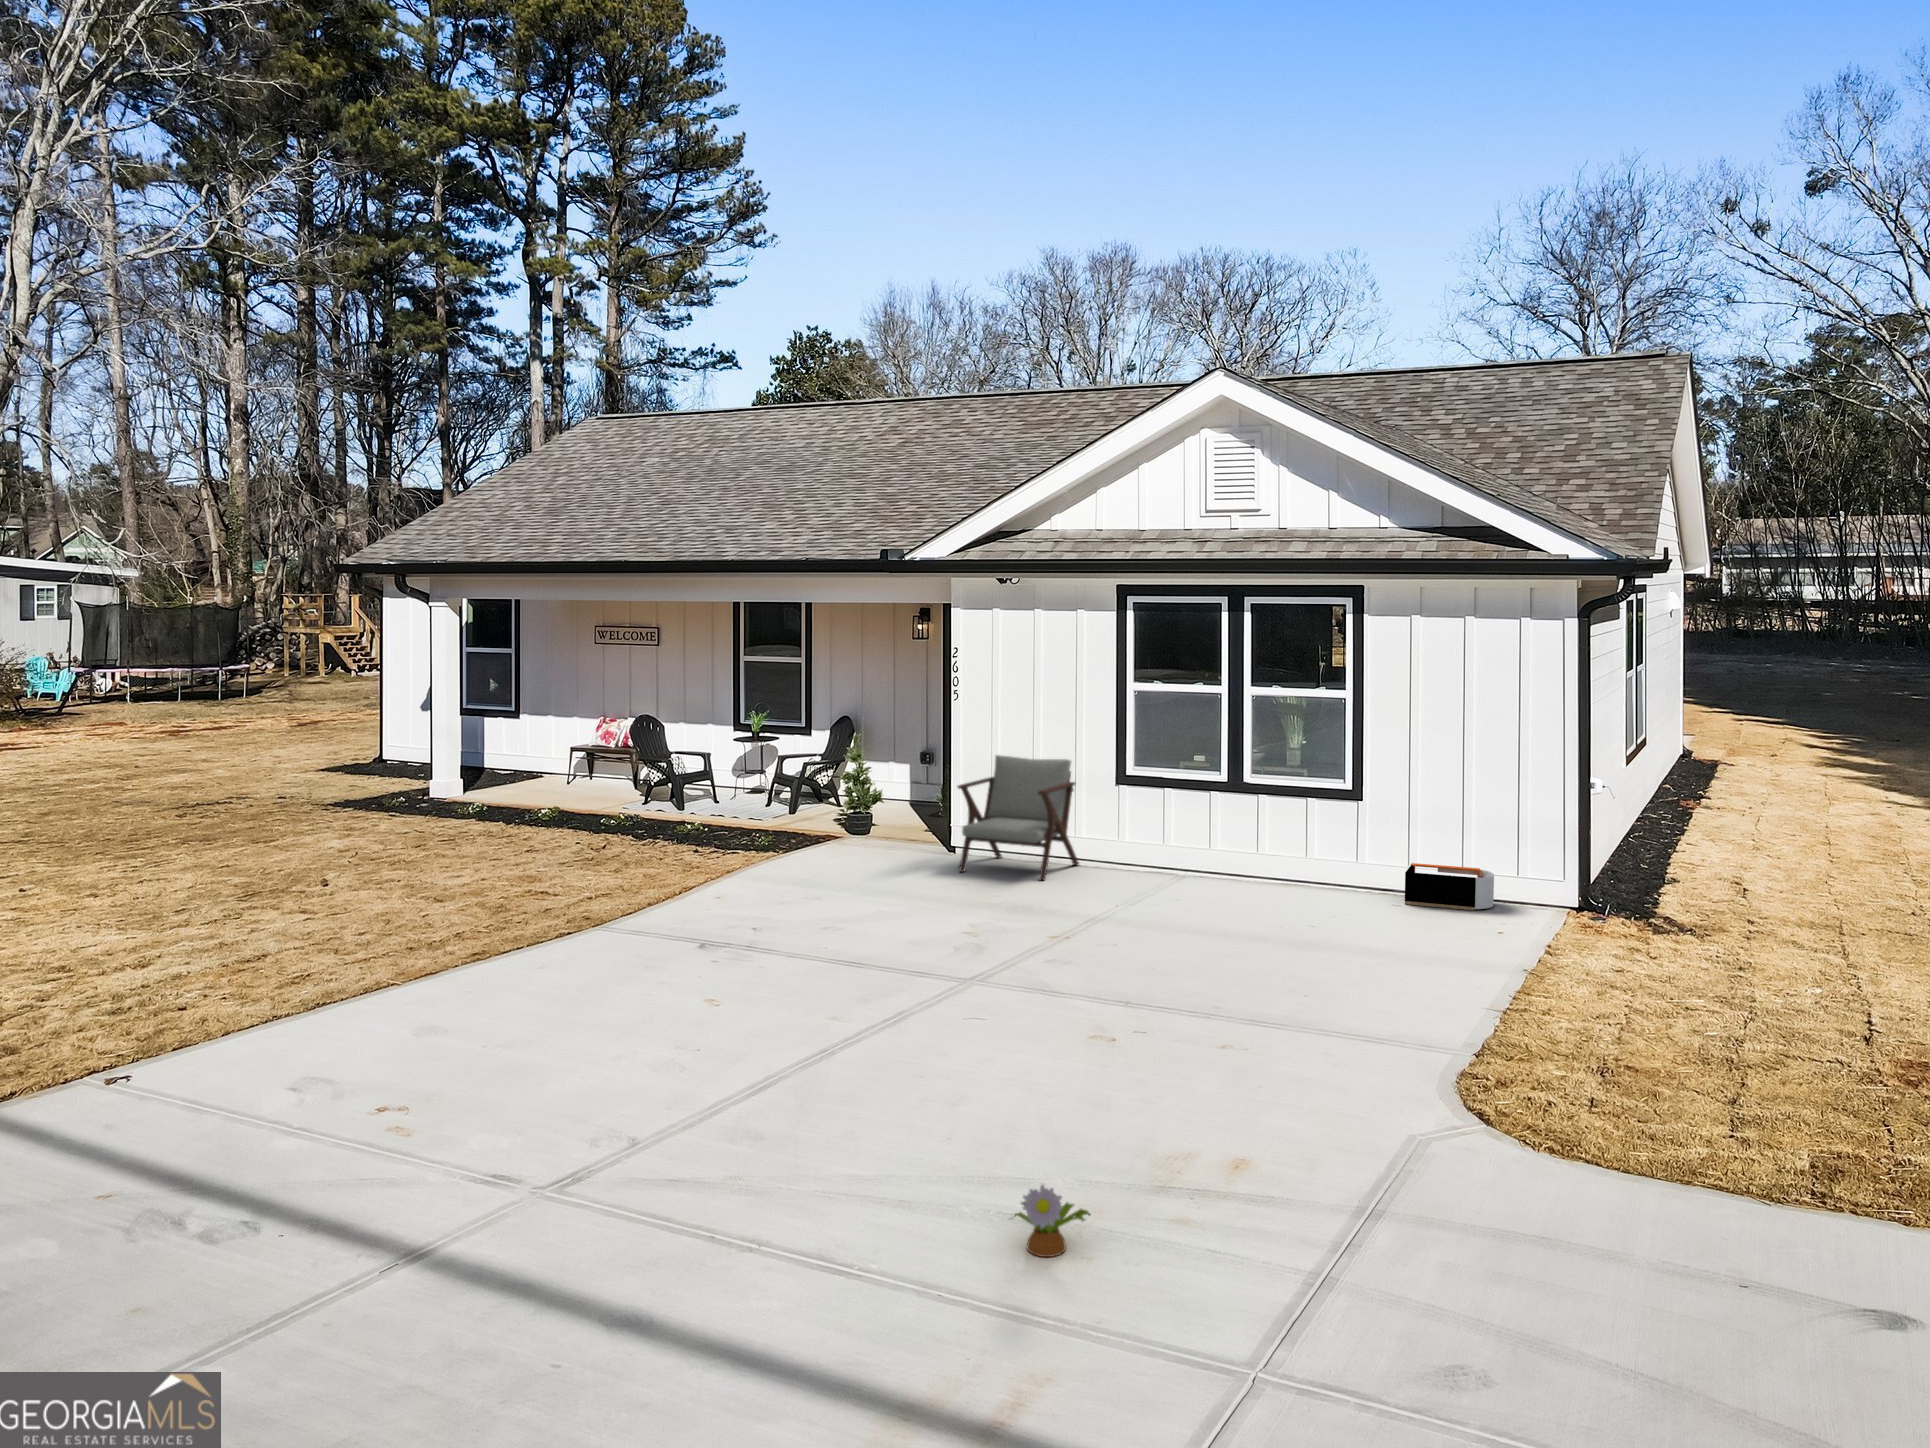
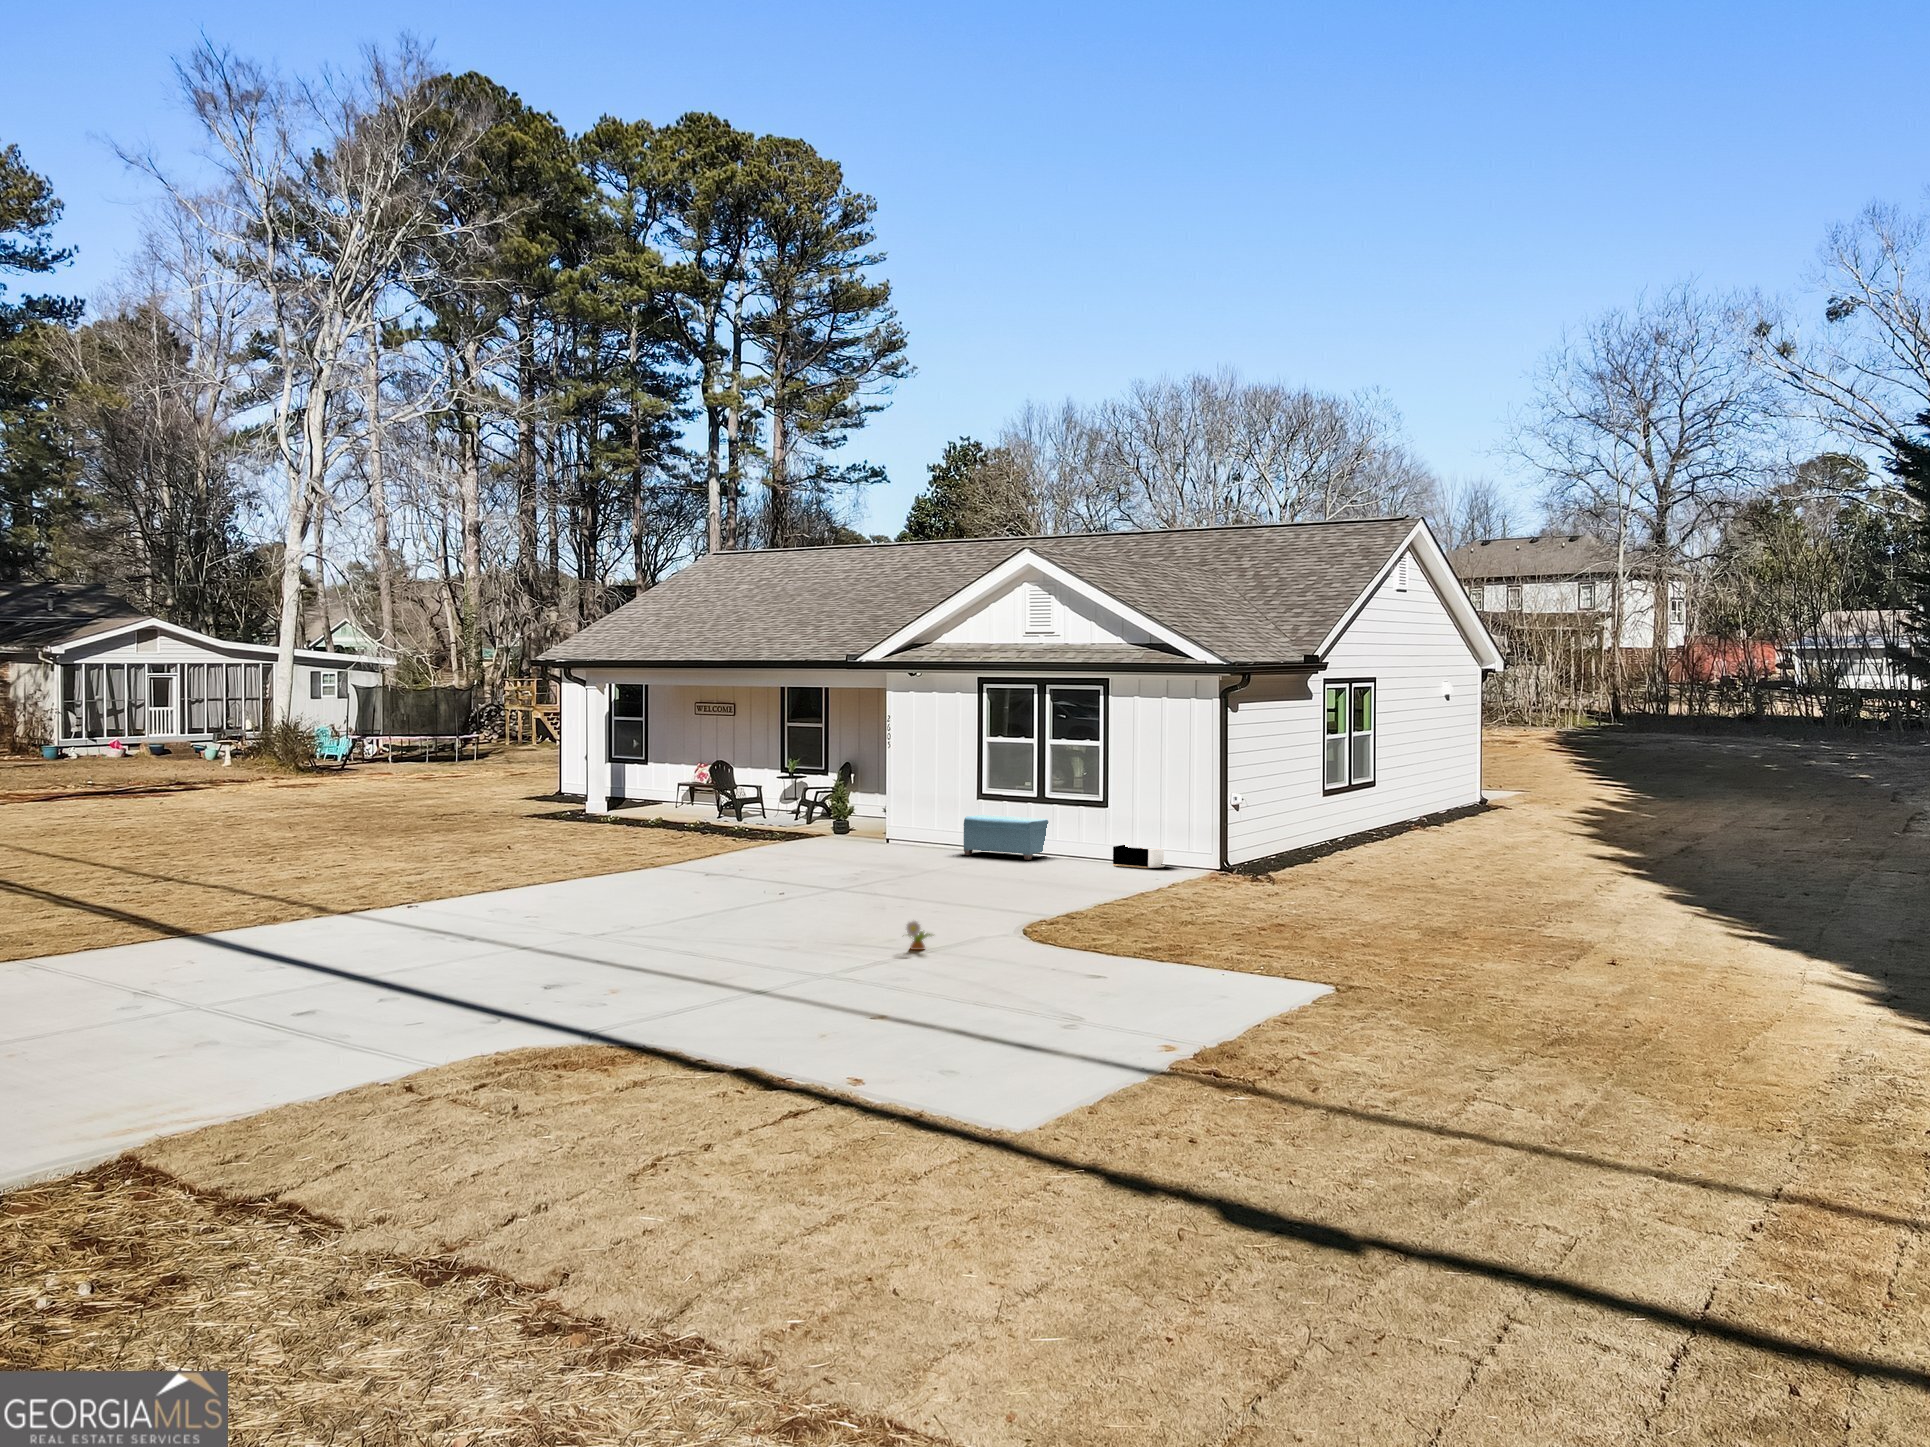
lounge chair: present [958,755,1079,881] -> none [875,781,954,854]
bench: none [1118,812,1260,892] -> present [964,815,1048,860]
decorative plant: present [1014,1185,1090,1257] -> present [907,921,932,950]

